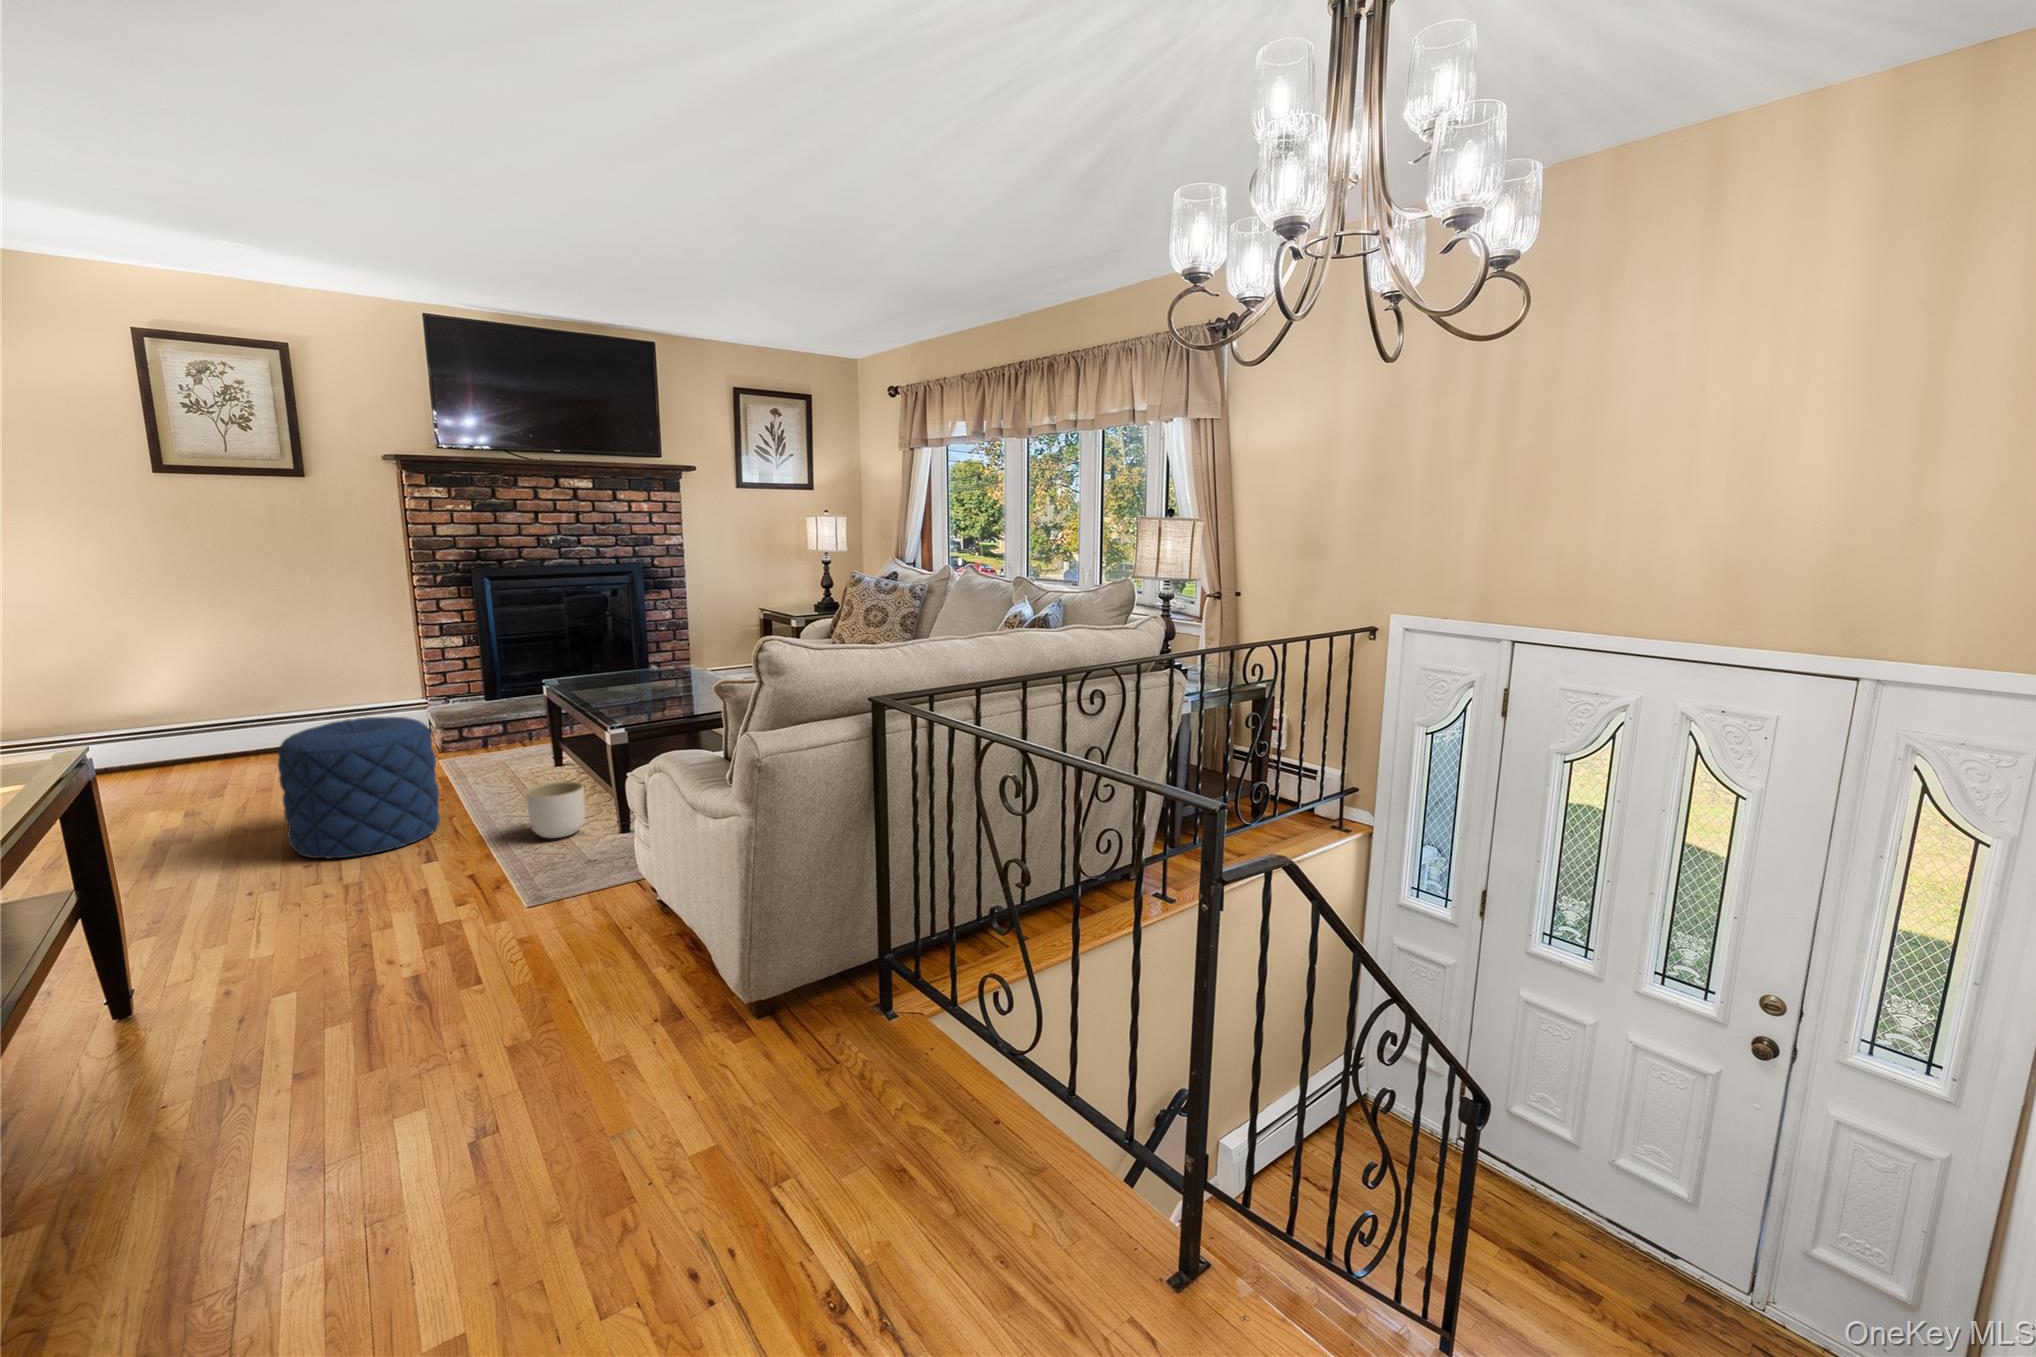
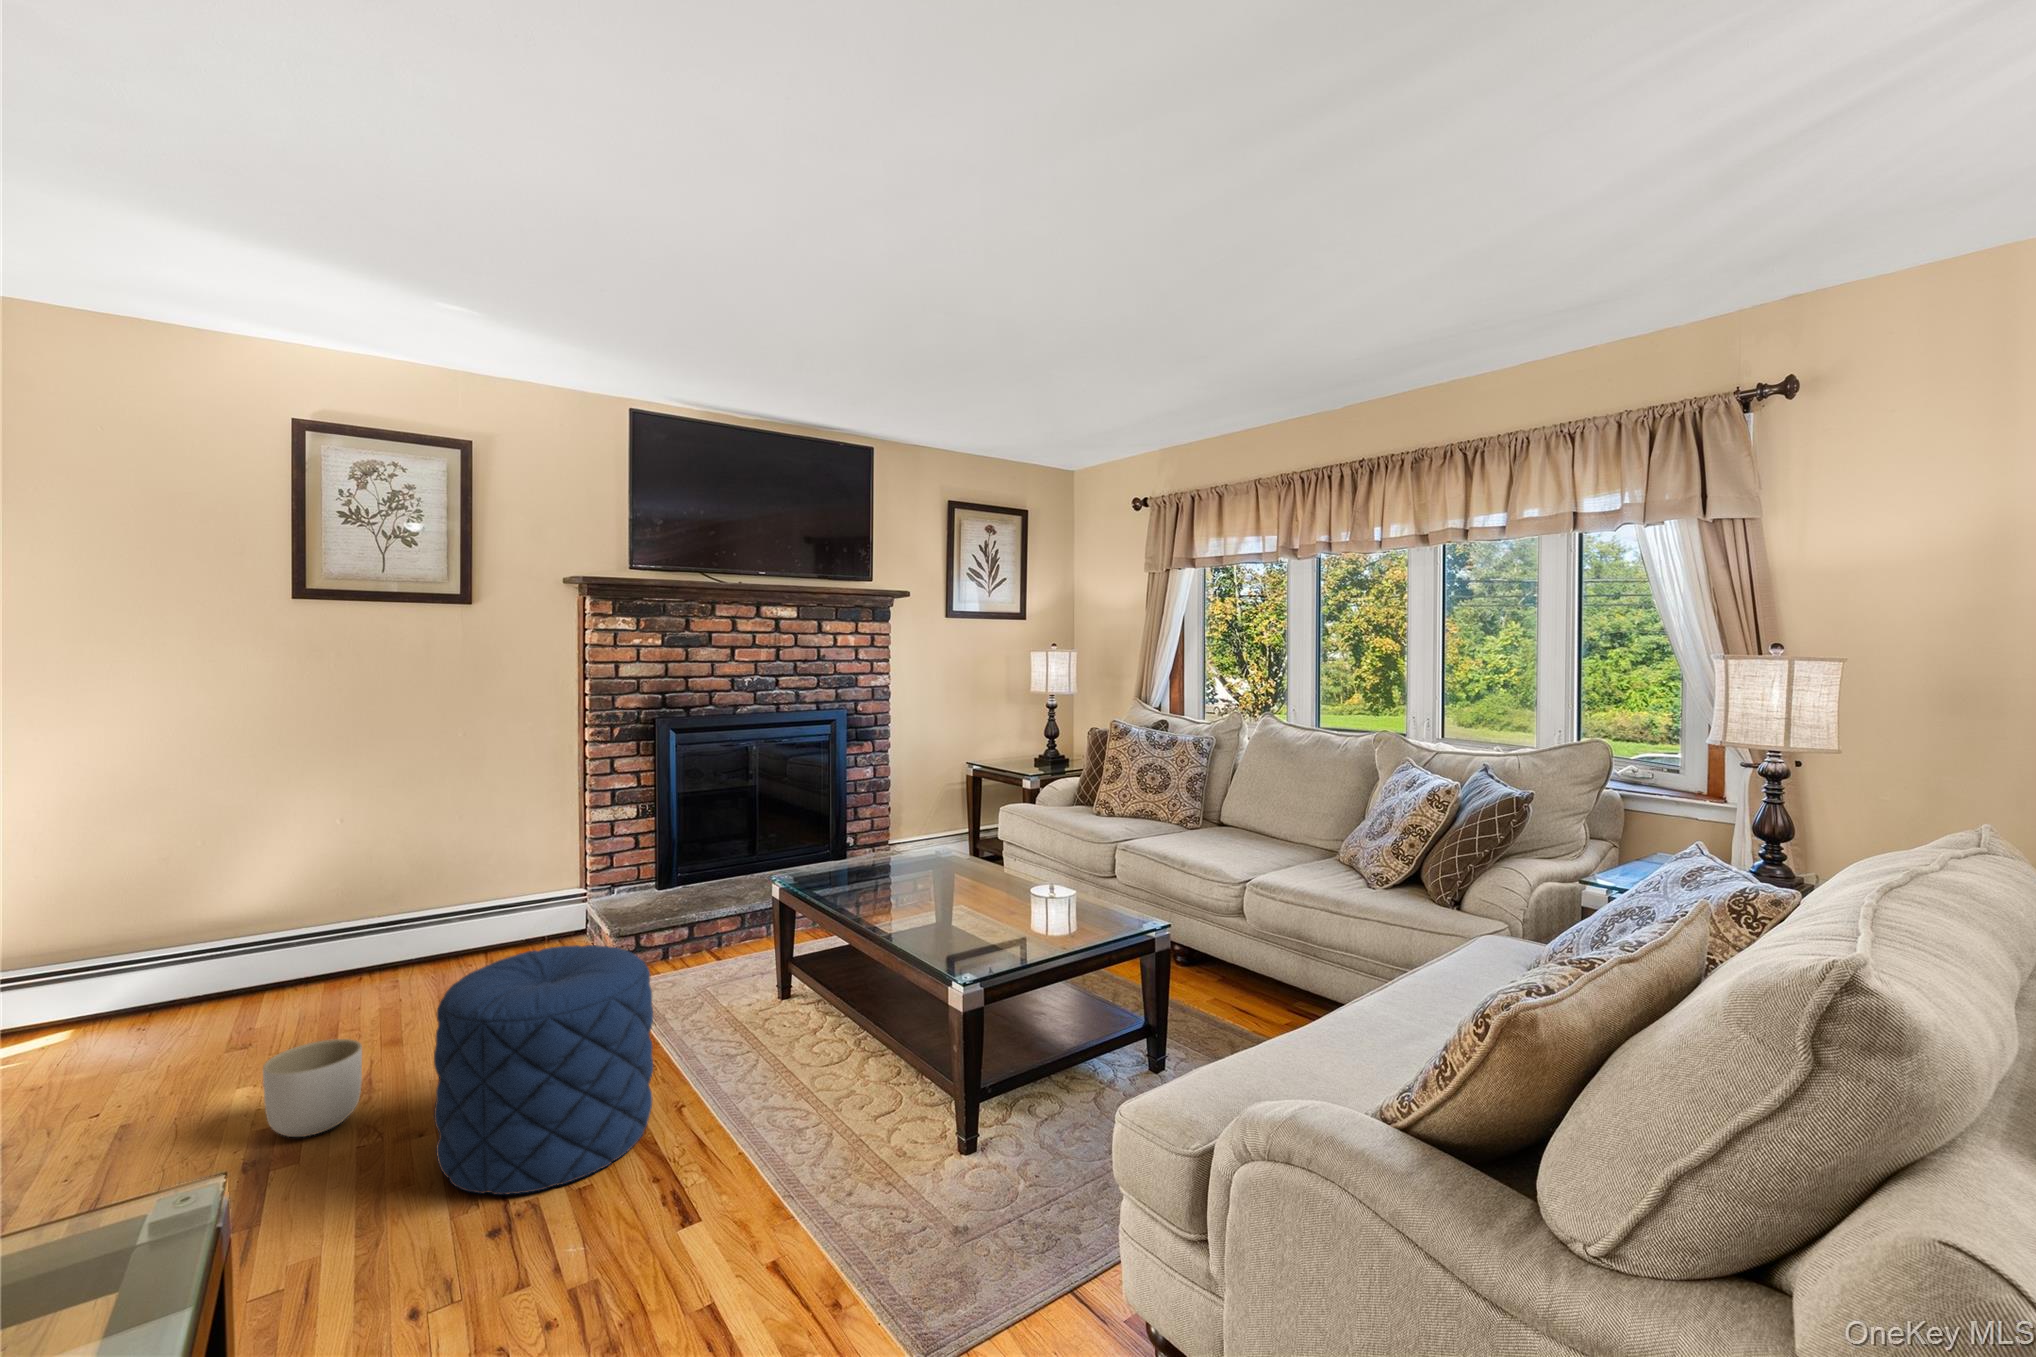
planter: present [526,781,585,838] -> present [263,1039,362,1137]

